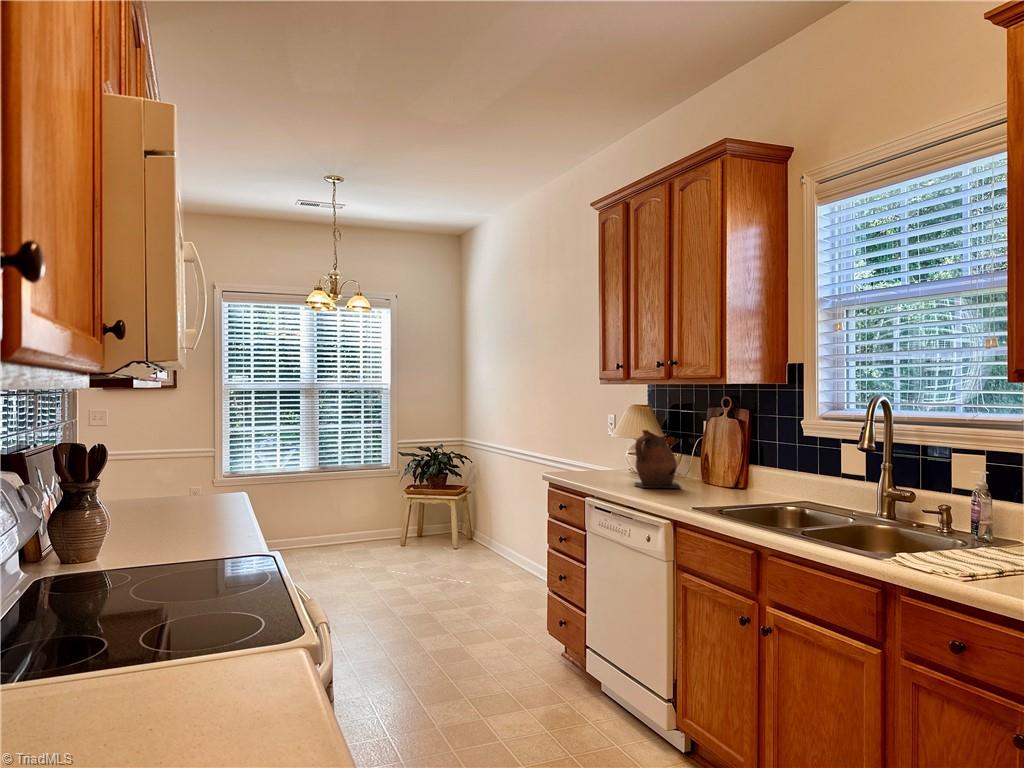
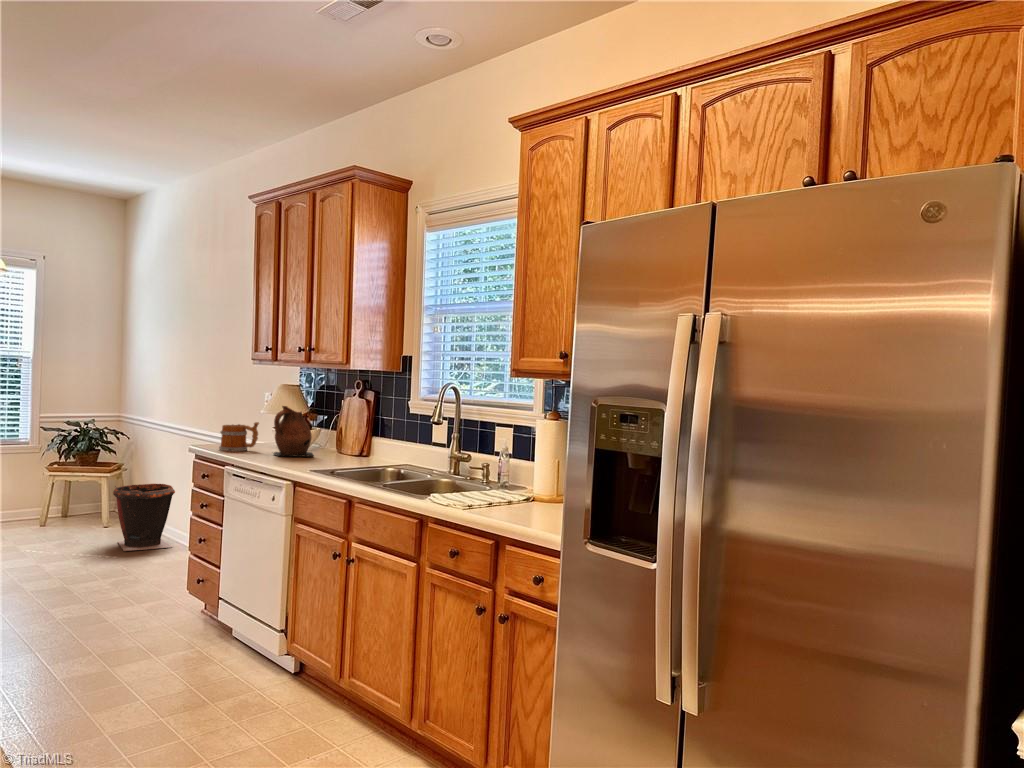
mug: none [573,448,614,481] -> present [219,422,259,451]
waste bin: none [463,508,520,575] -> present [113,484,175,551]

